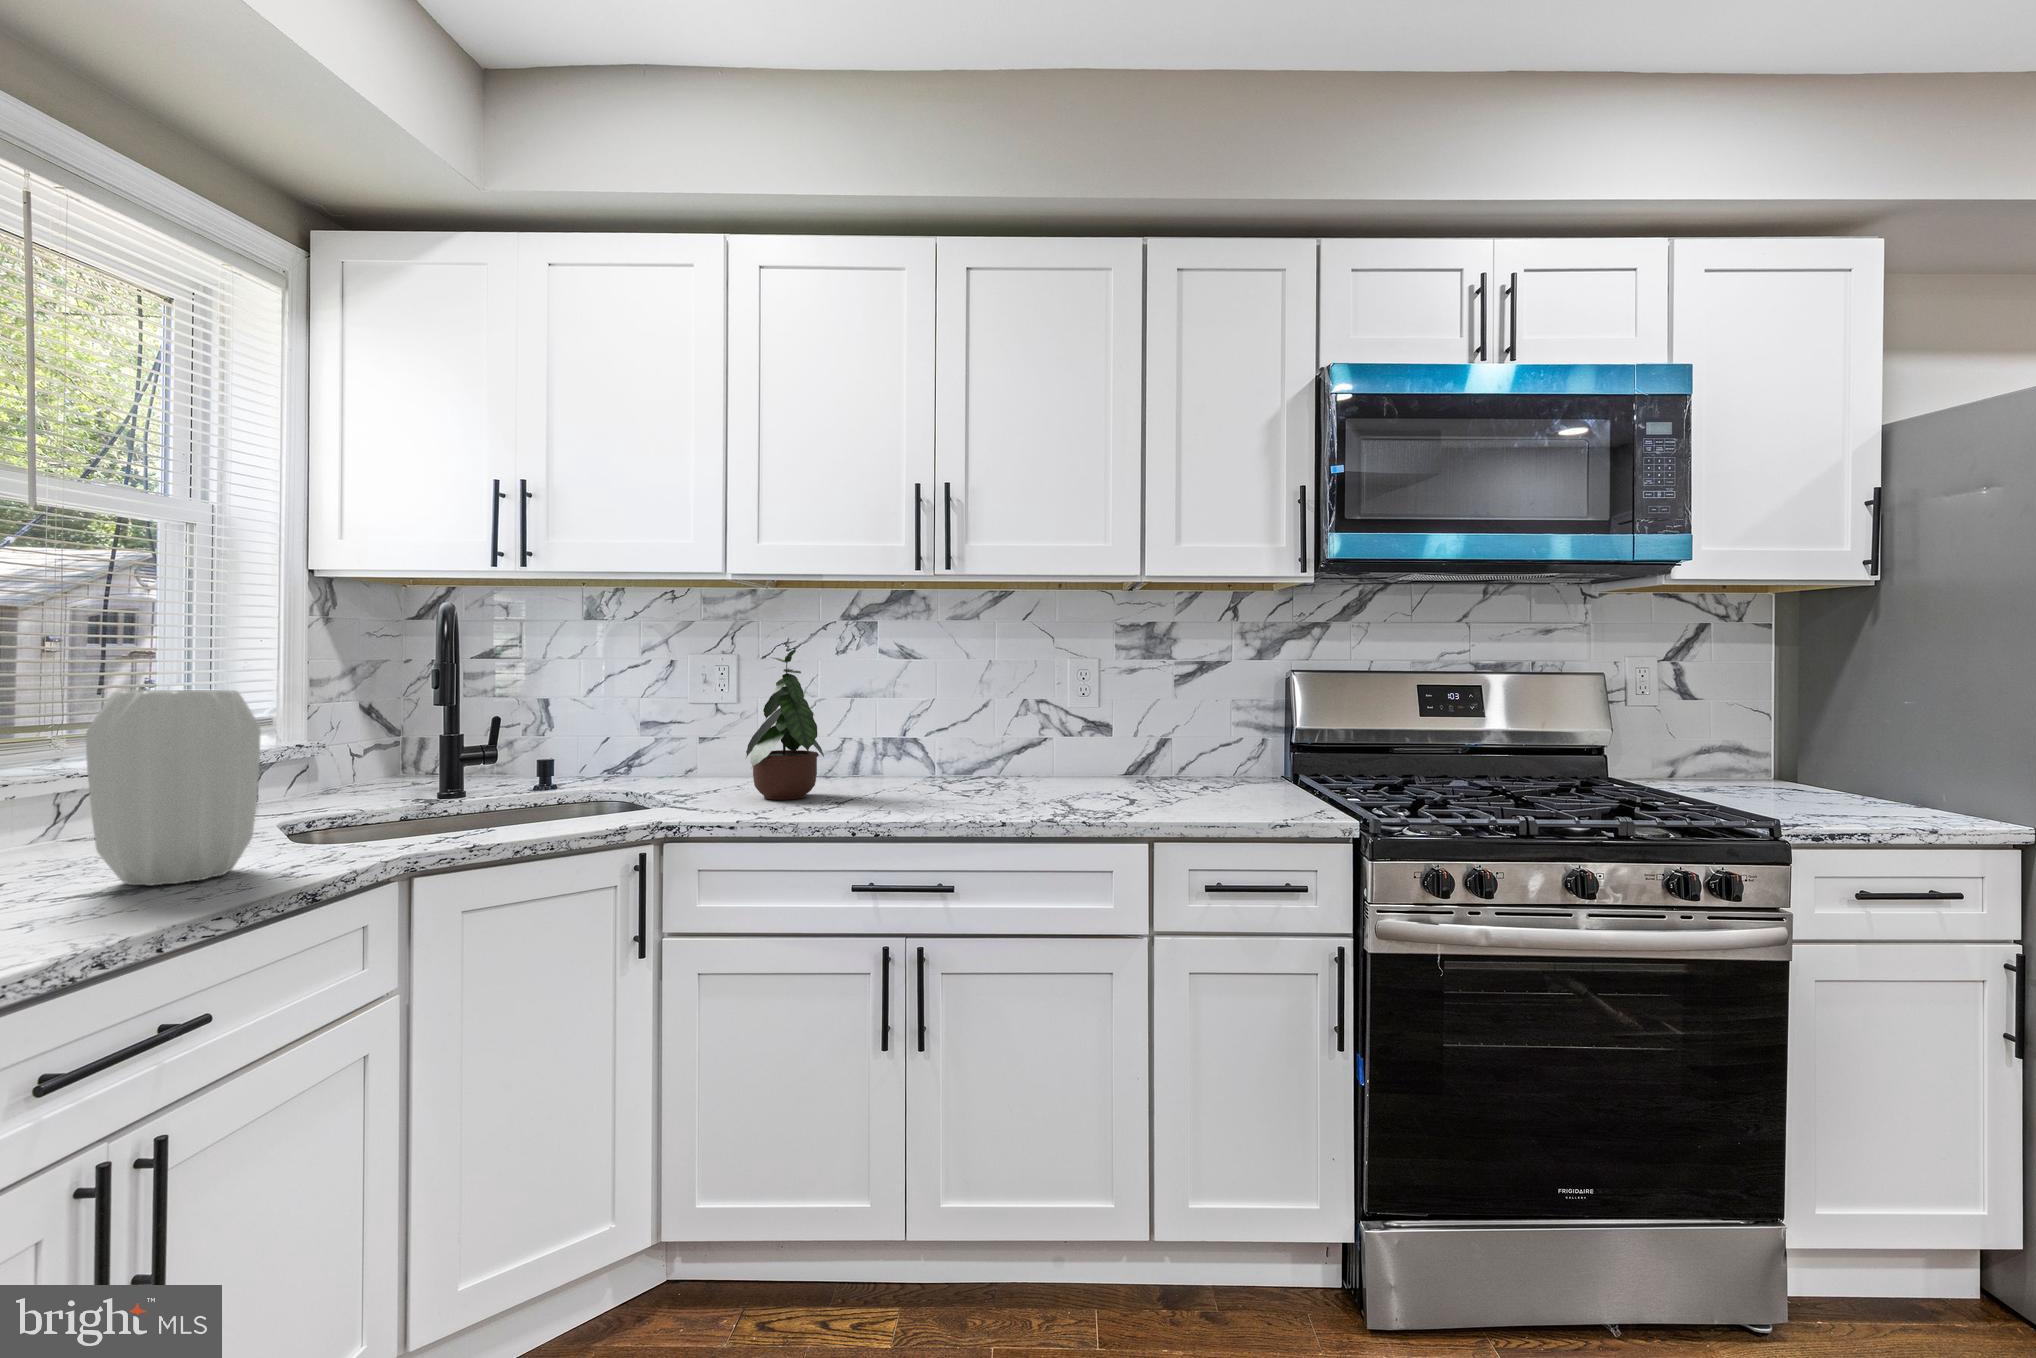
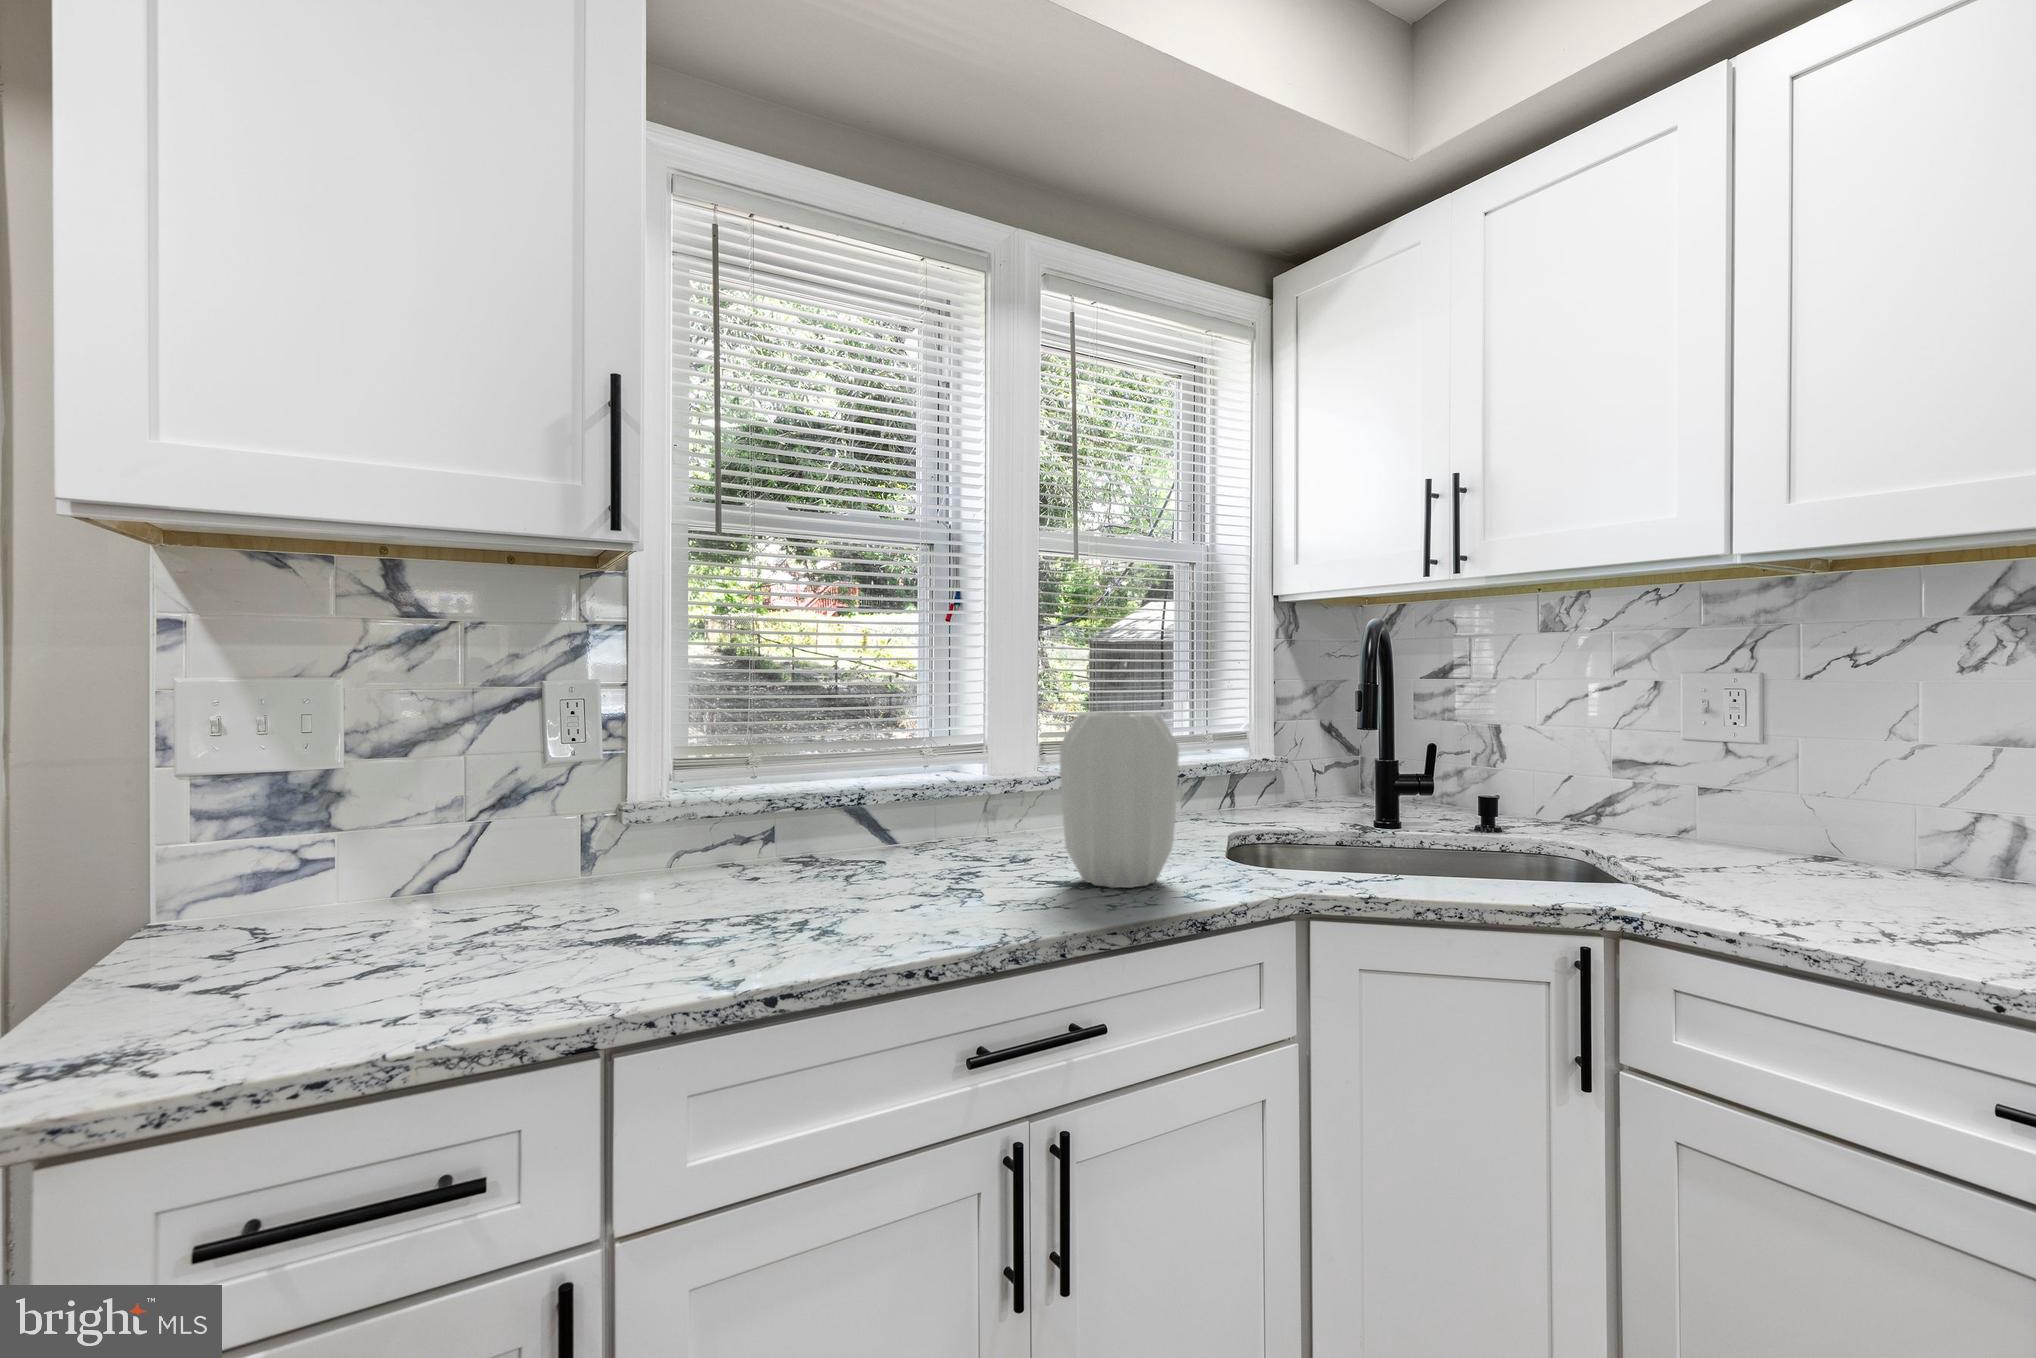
potted plant: present [746,650,824,800] -> none [1751,664,1938,905]

